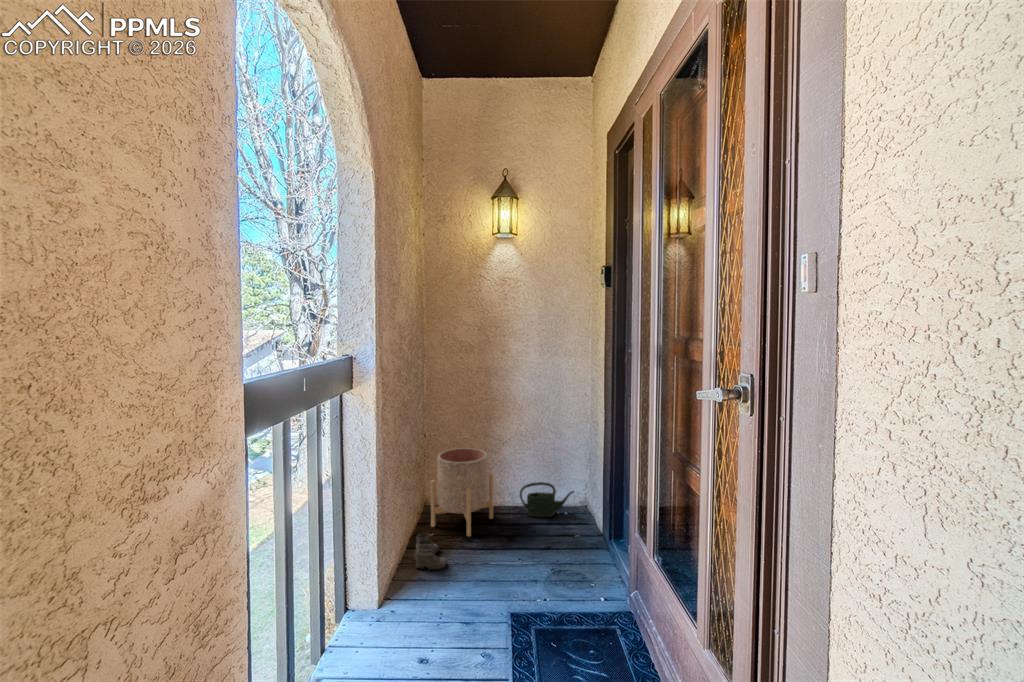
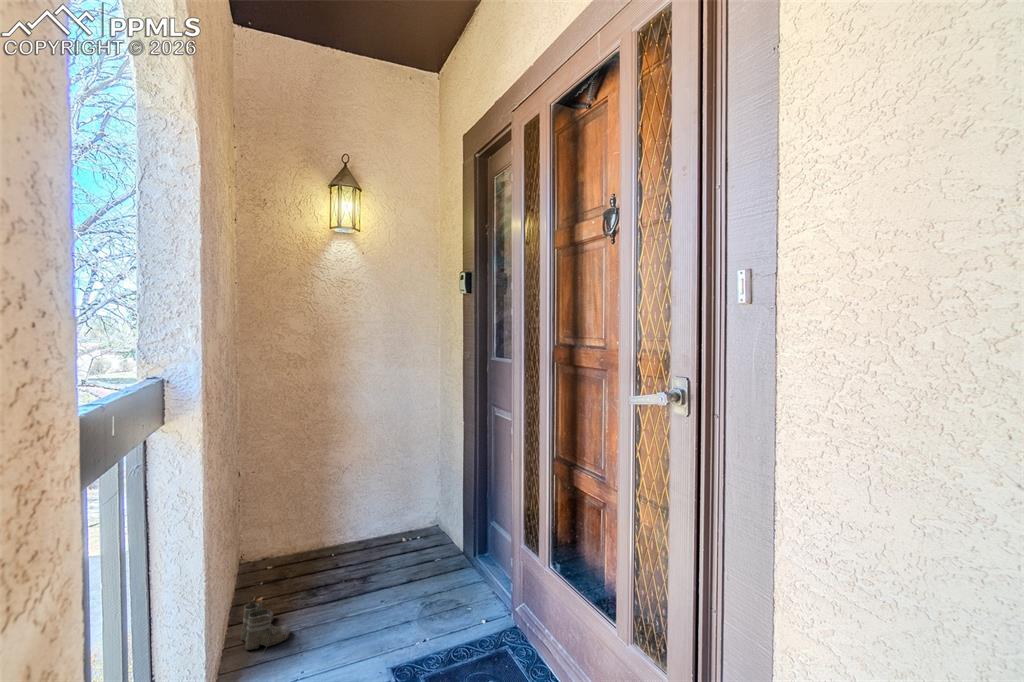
planter: present [431,448,493,537] -> none [253,481,336,590]
watering can: present [520,482,574,517] -> none [366,506,428,547]

